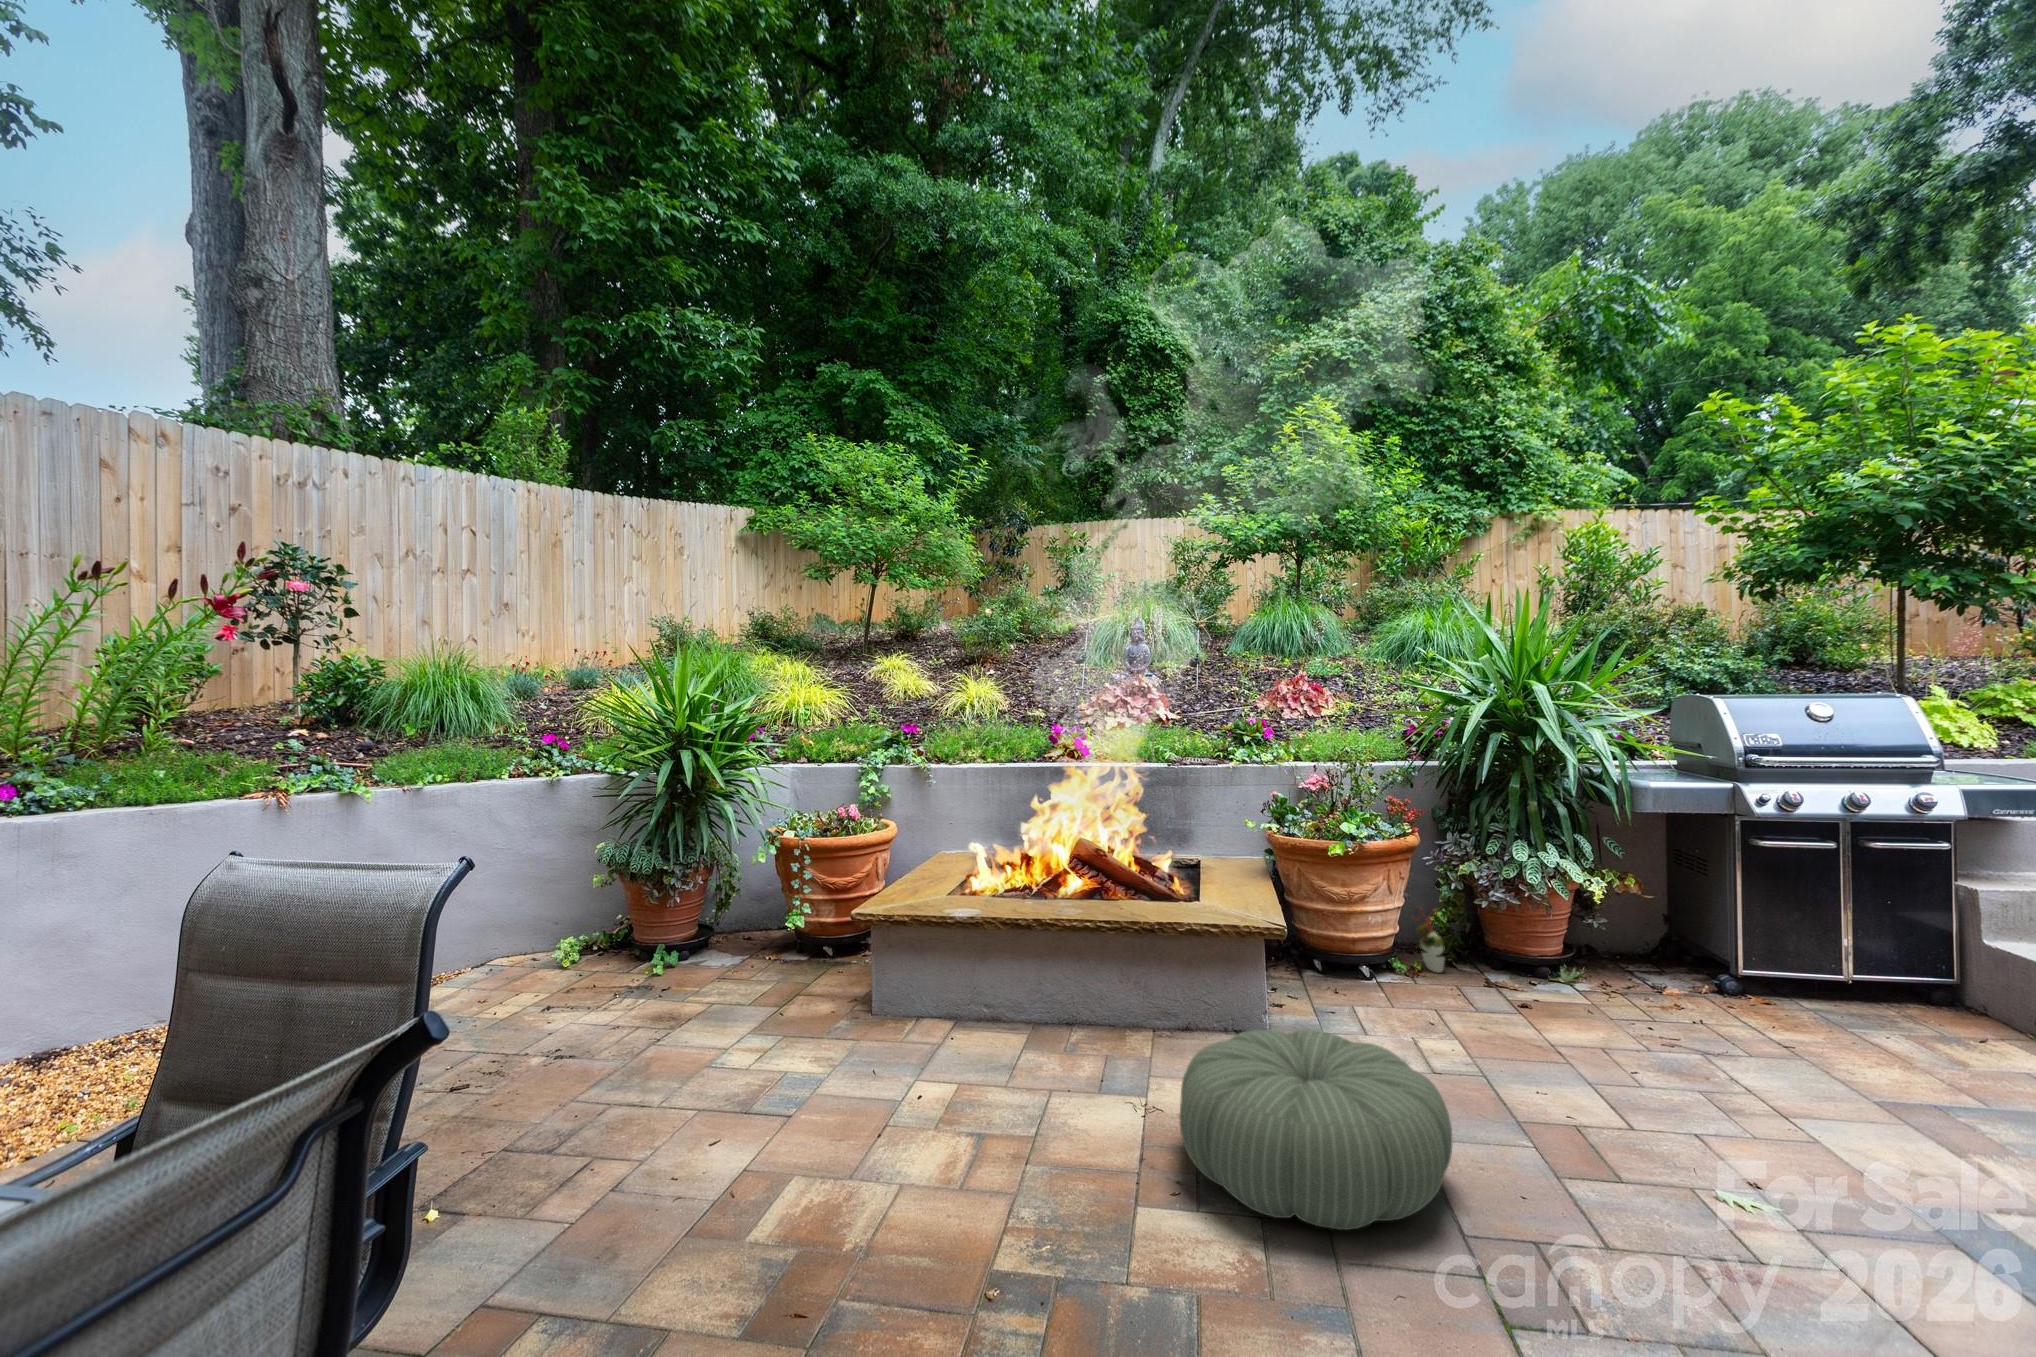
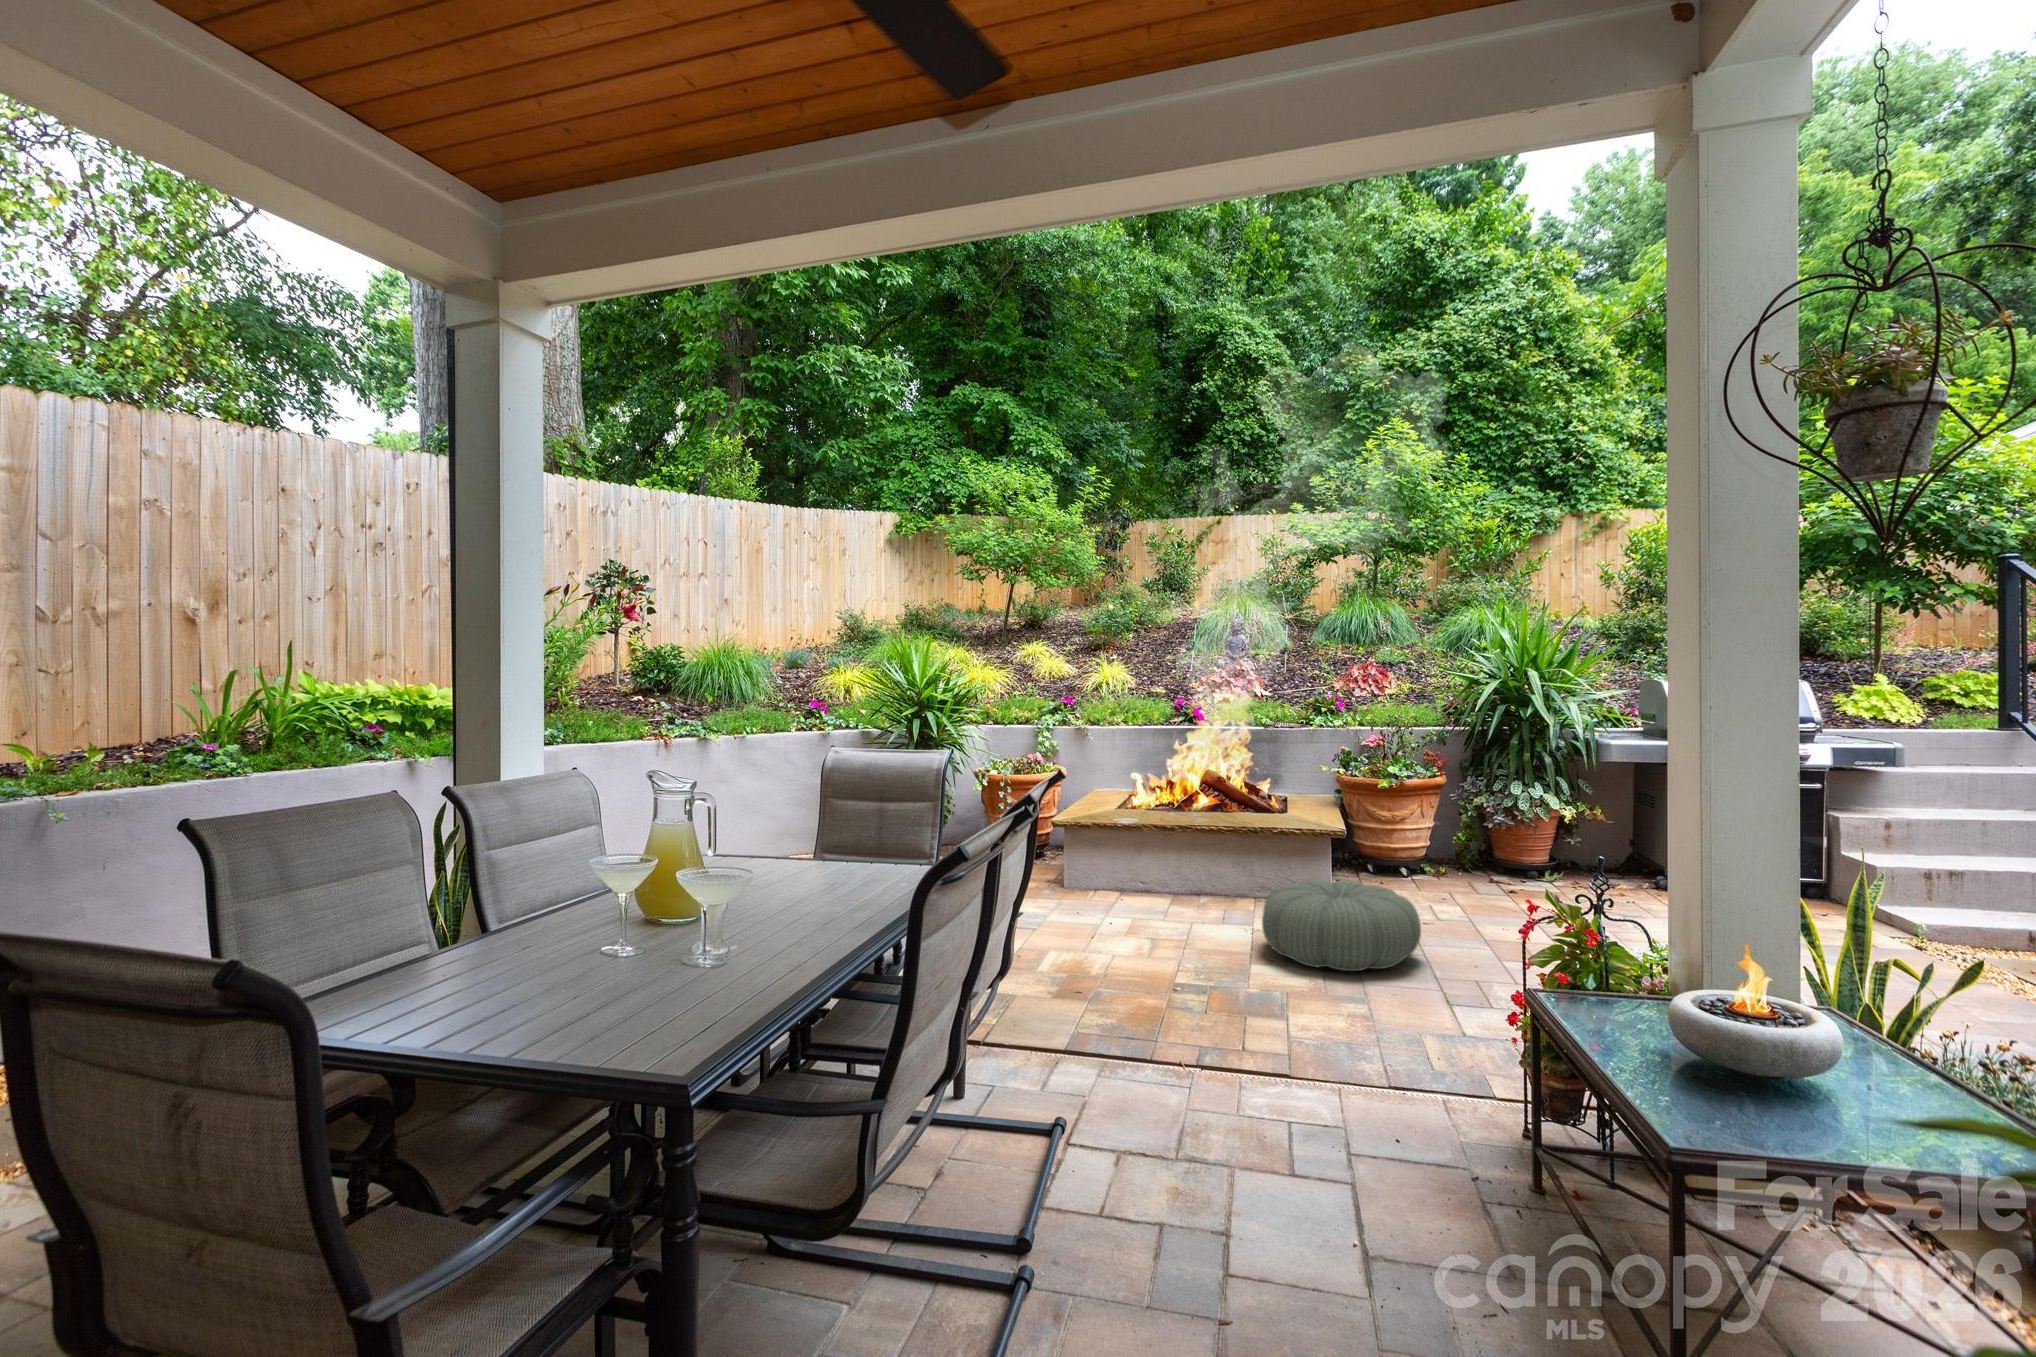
decorative plant: present [1416,907,1445,973] -> none [1439,829,1464,877]

